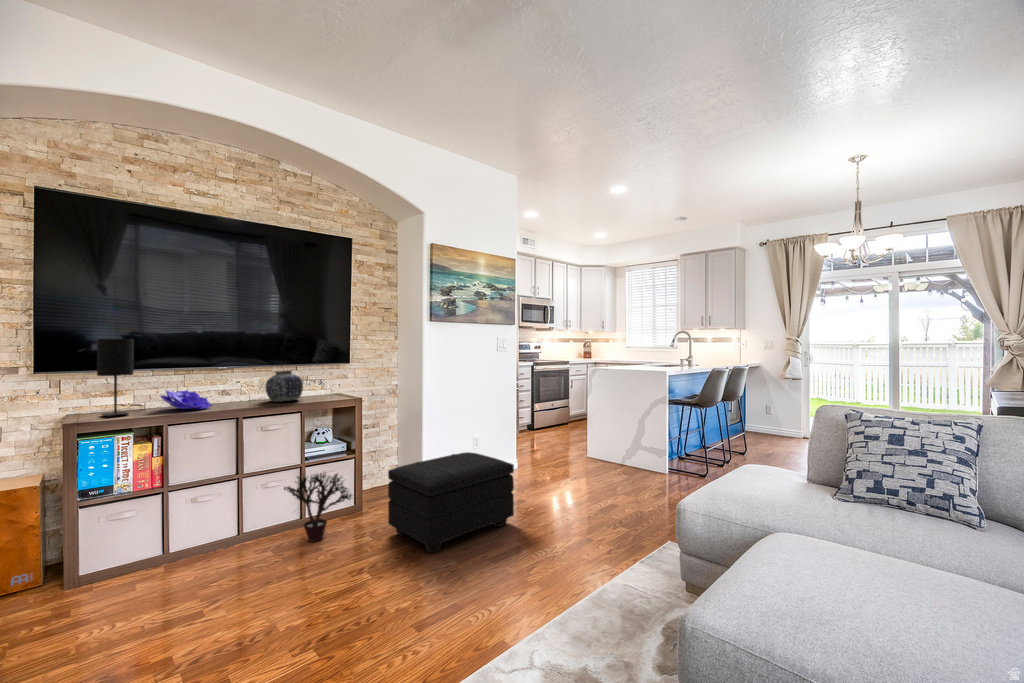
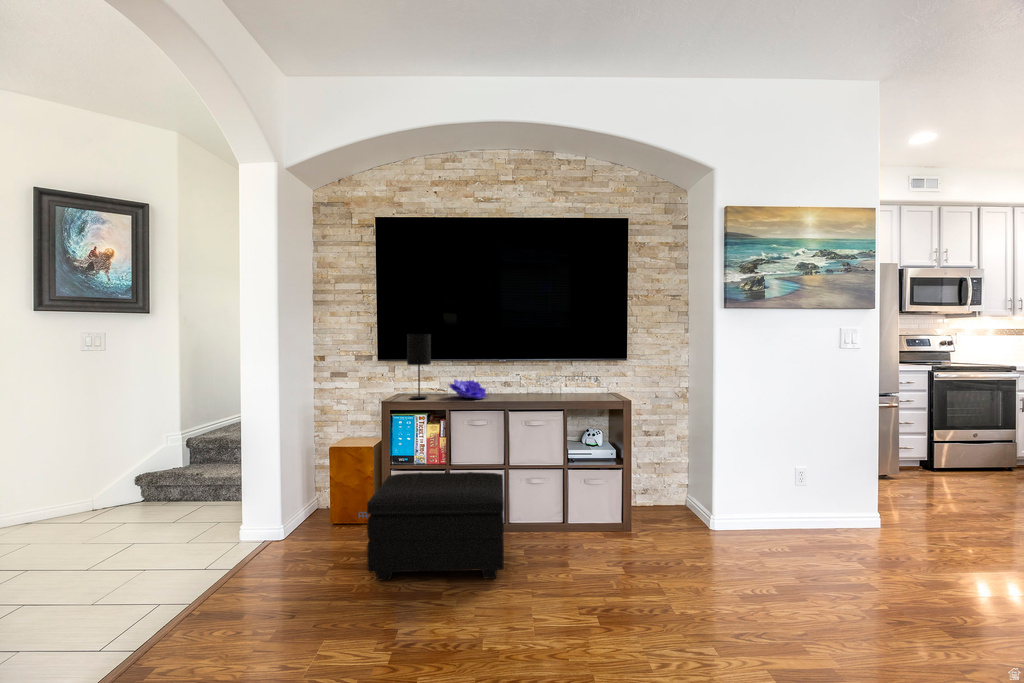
vase: present [265,370,303,402] -> none [534,366,569,398]
footstool: present [388,452,514,553] -> present [367,472,504,580]
potted plant: present [284,474,352,541] -> none [537,477,606,554]

